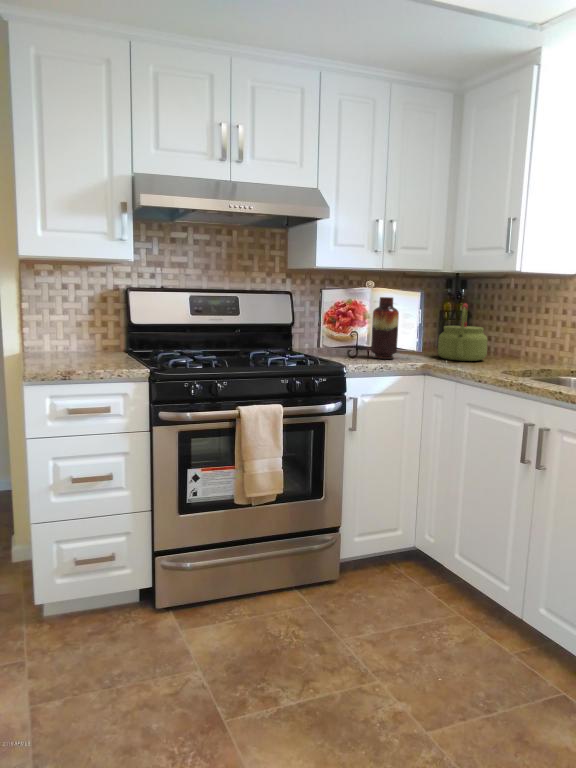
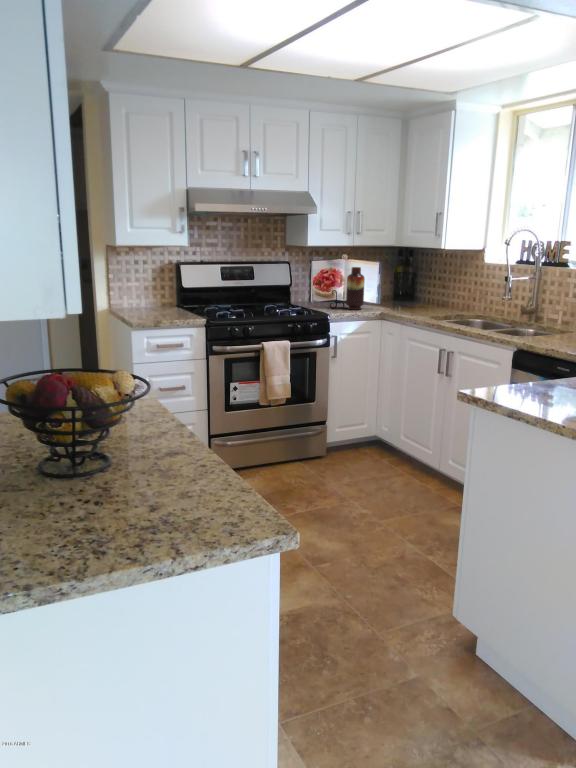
kettle: present [438,303,488,361] -> none [392,270,425,310]

